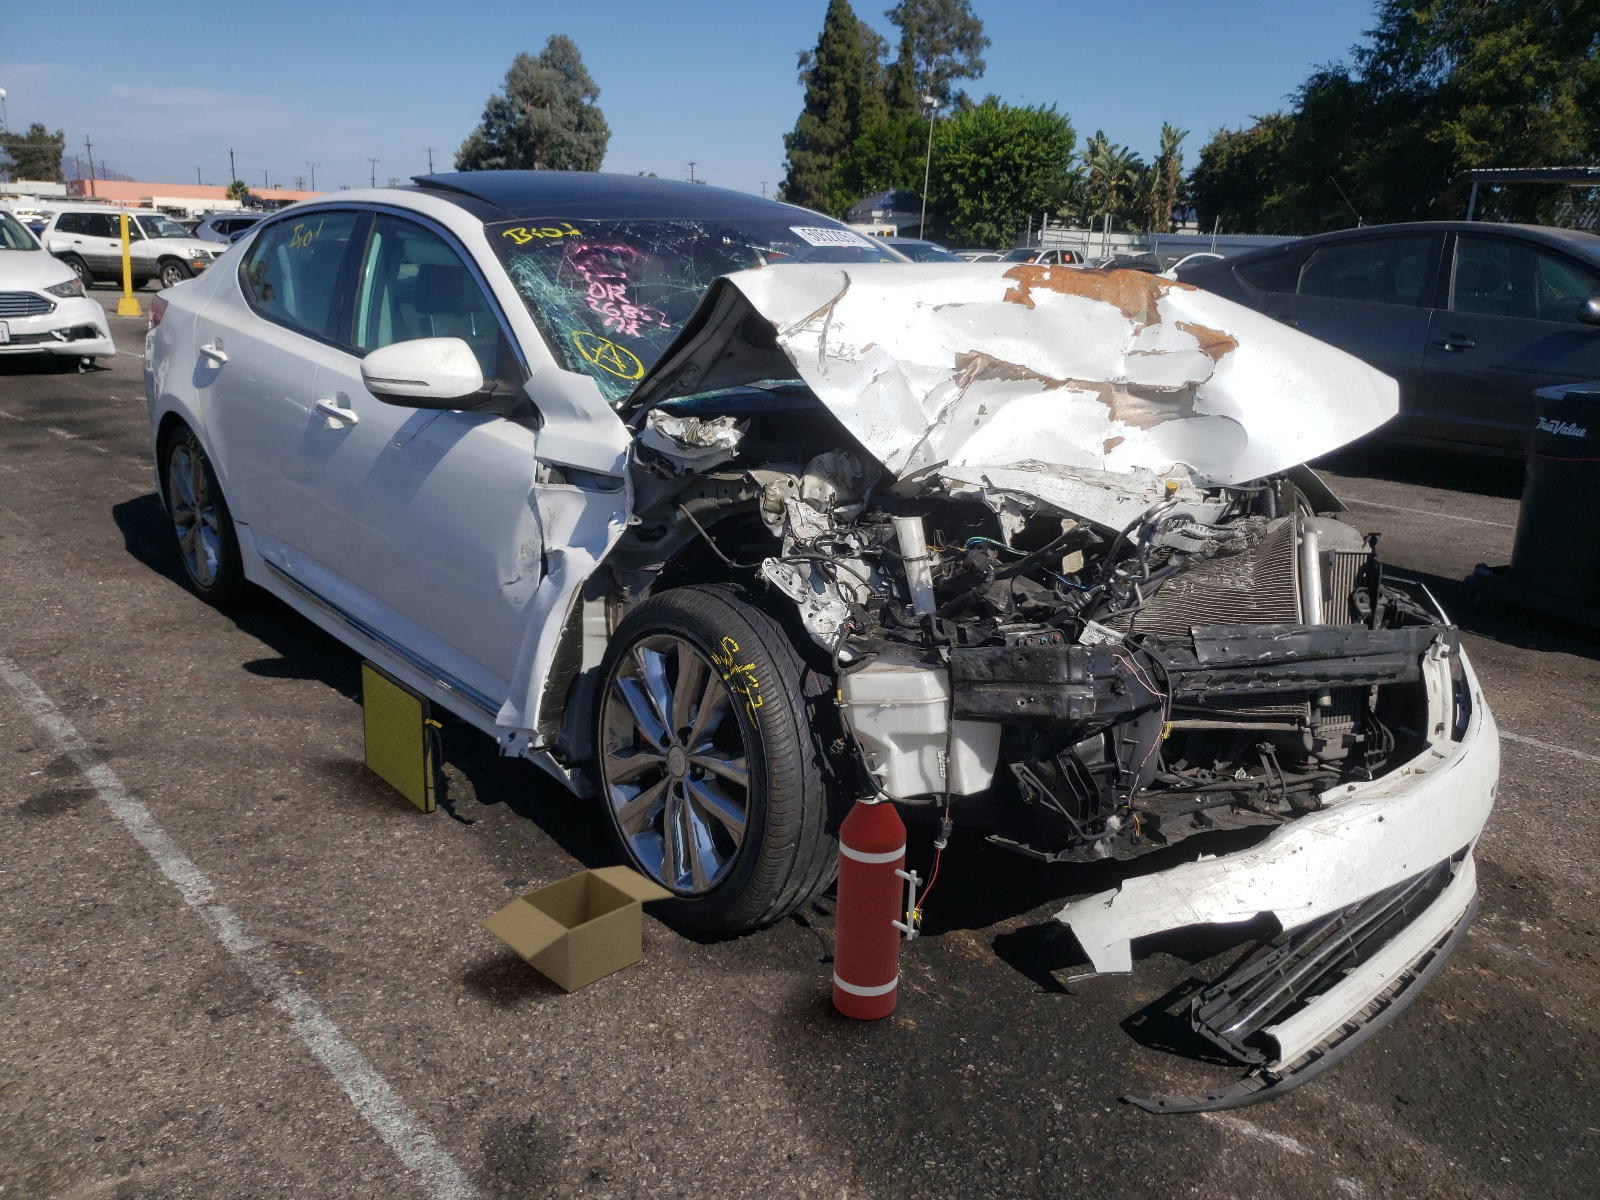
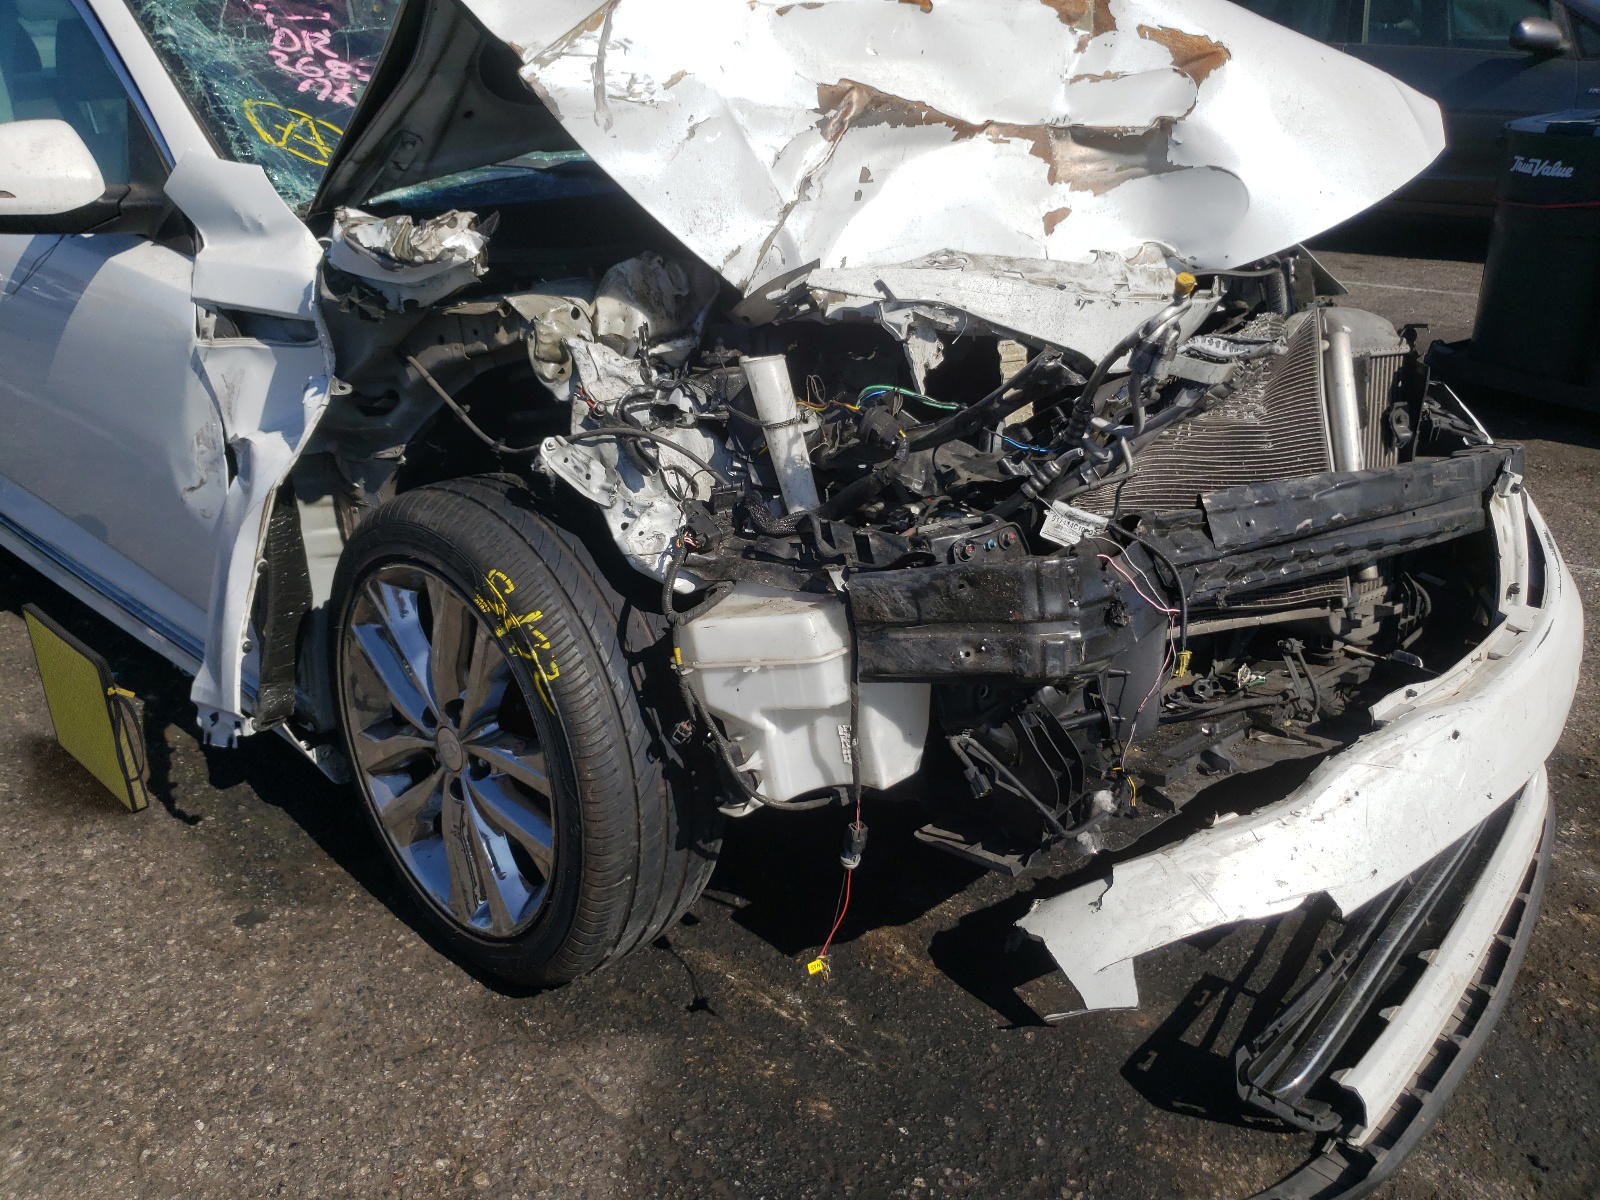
fire extinguisher: present [833,800,923,1020] -> none [698,680,830,1107]
cardboard box: present [480,866,674,992] -> none [164,891,470,1114]

